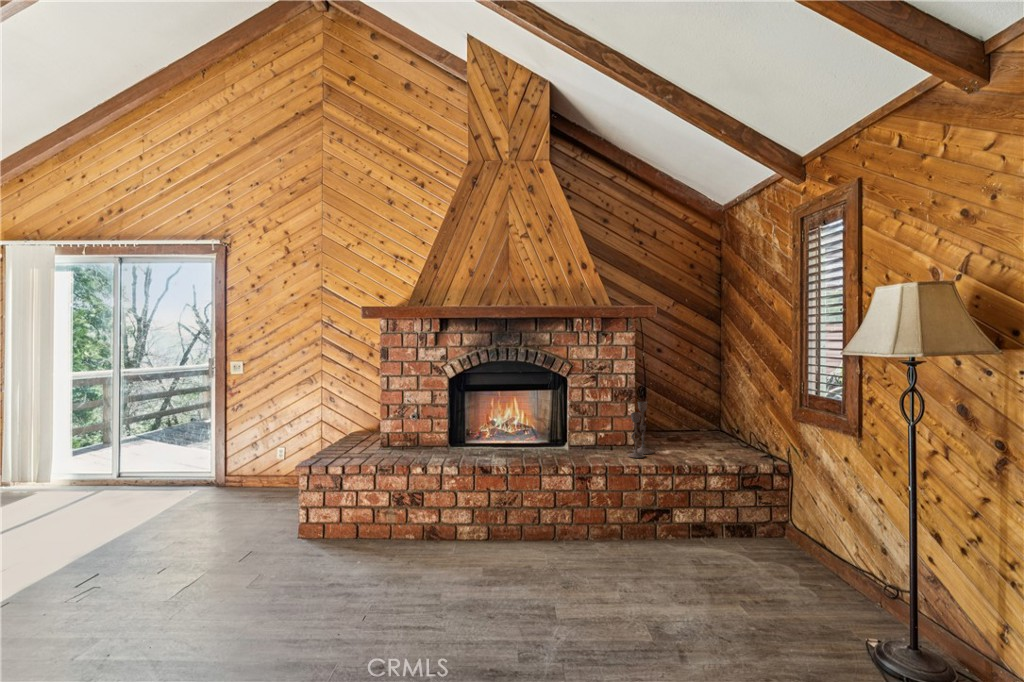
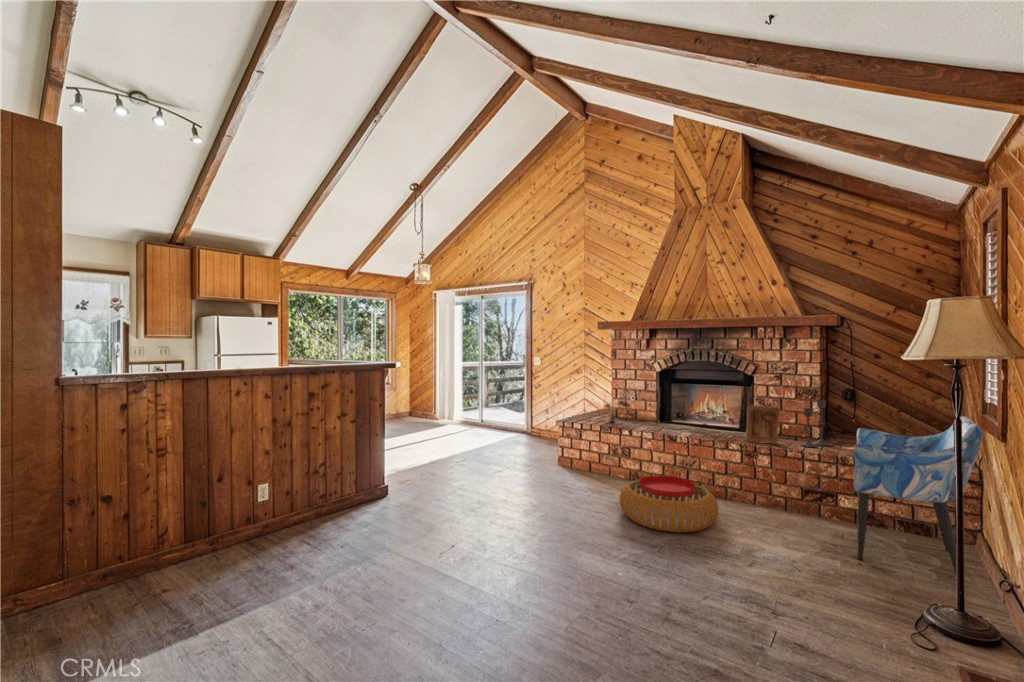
armchair: none [697,410,845,597] -> present [853,416,983,574]
picture frame: none [572,413,610,459] -> present [745,404,780,444]
potted plant: none [368,417,421,455] -> present [604,400,630,422]
pouf: none [446,533,591,640] -> present [620,476,718,532]

